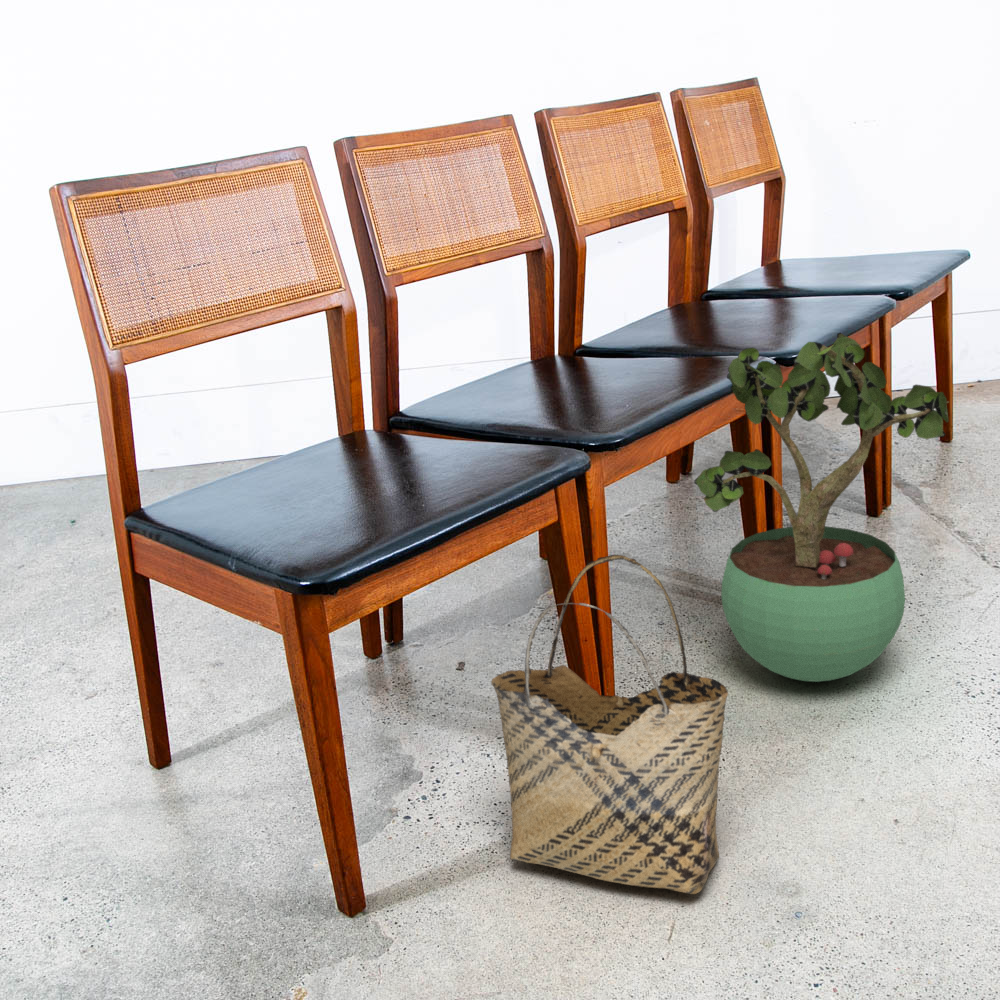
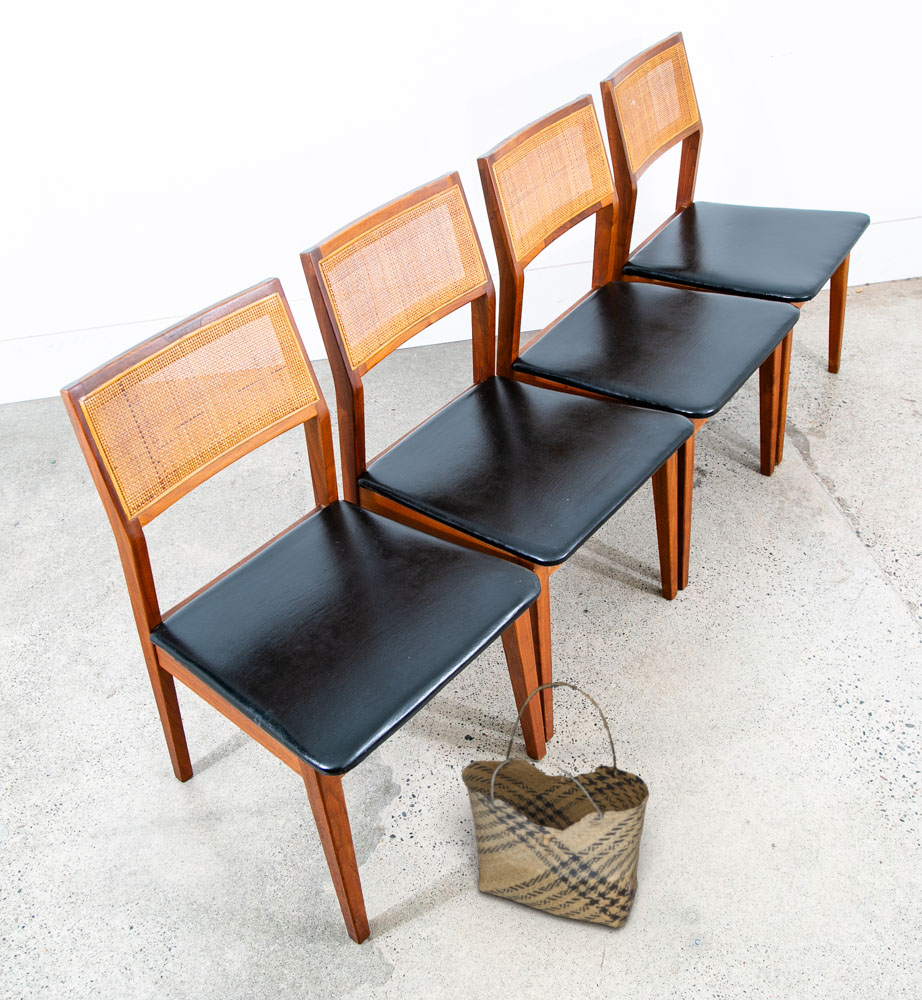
potted plant: present [694,333,949,682] -> none [619,444,837,694]

